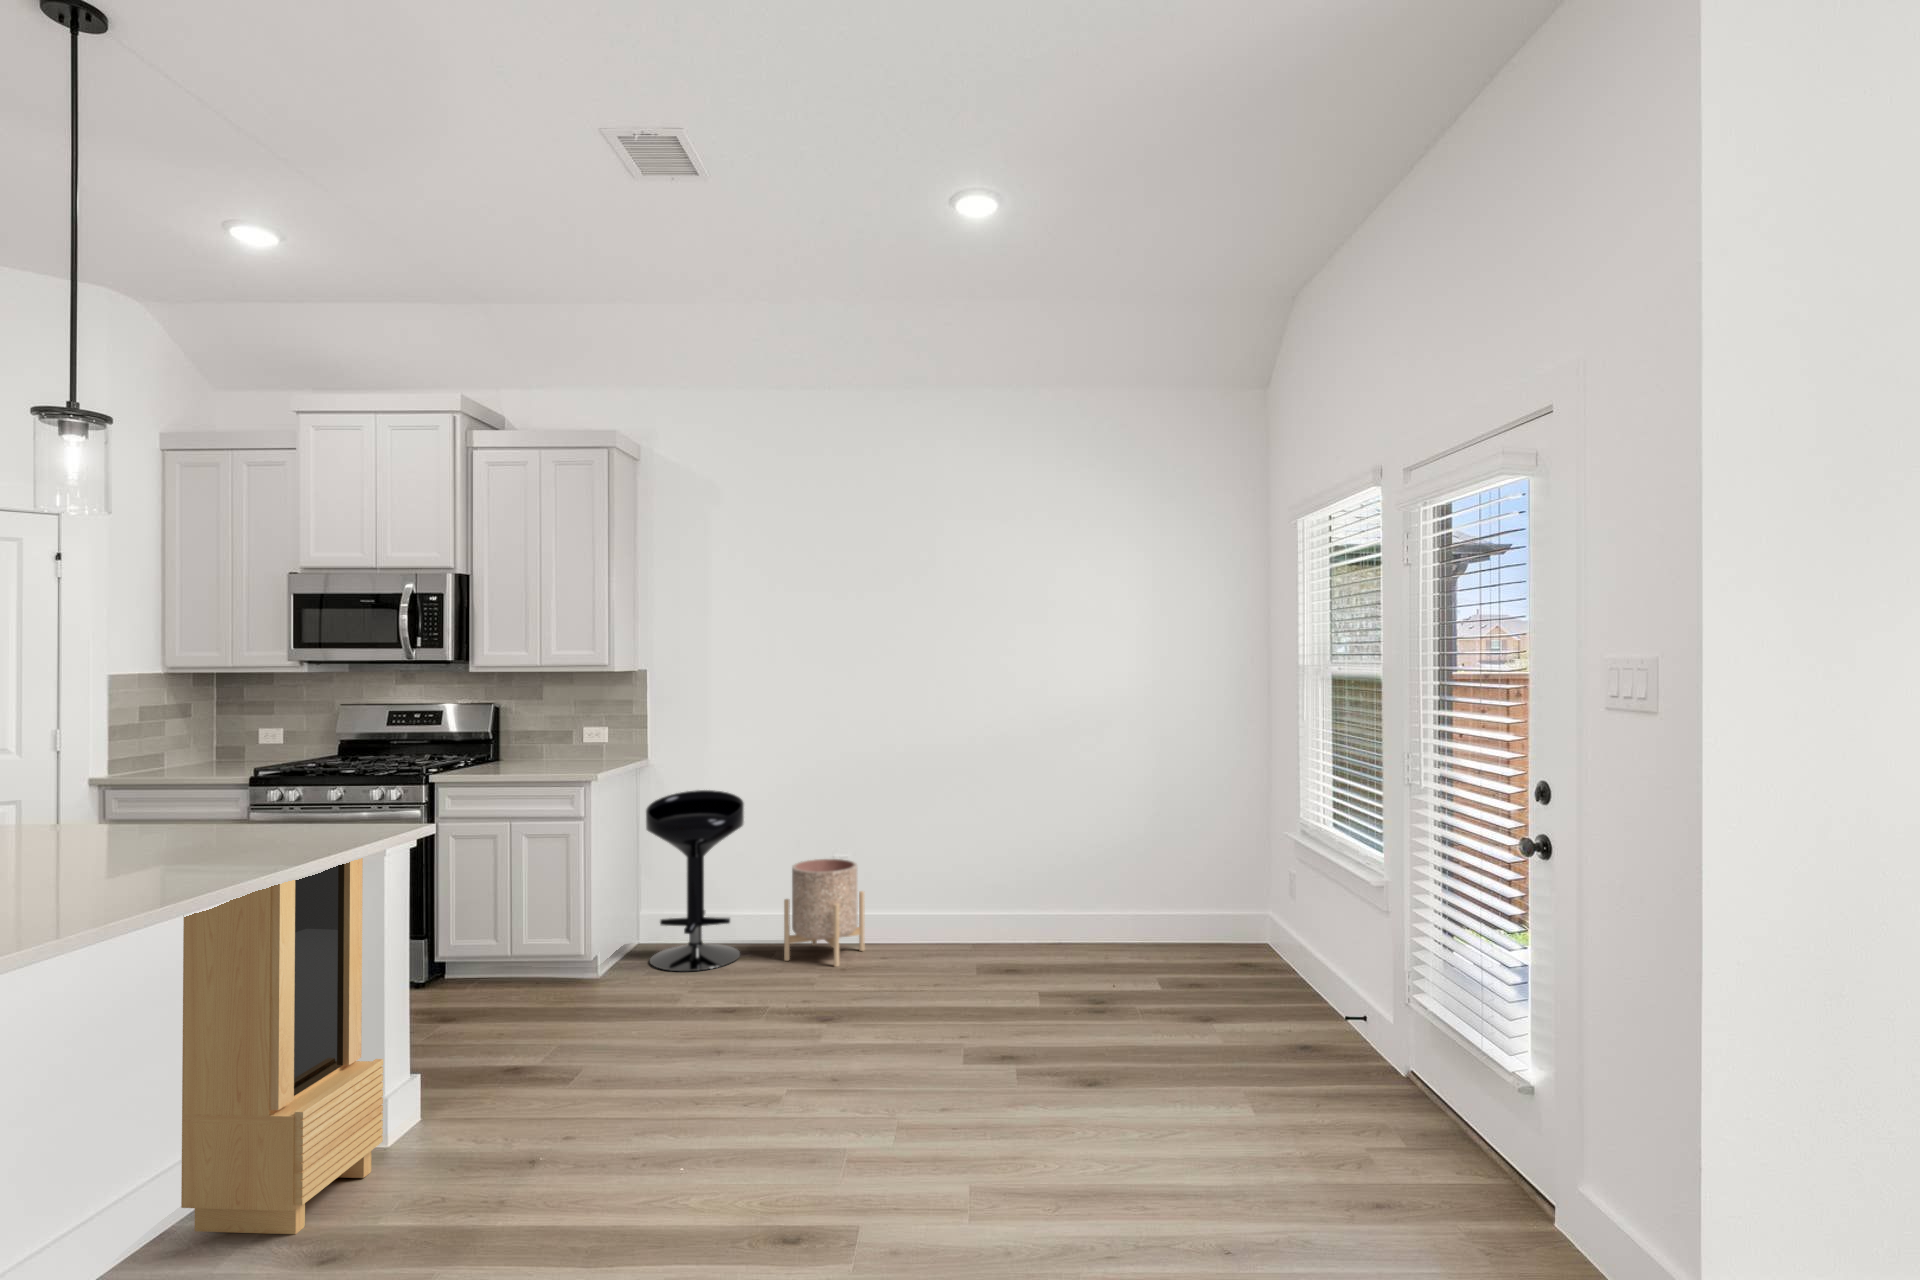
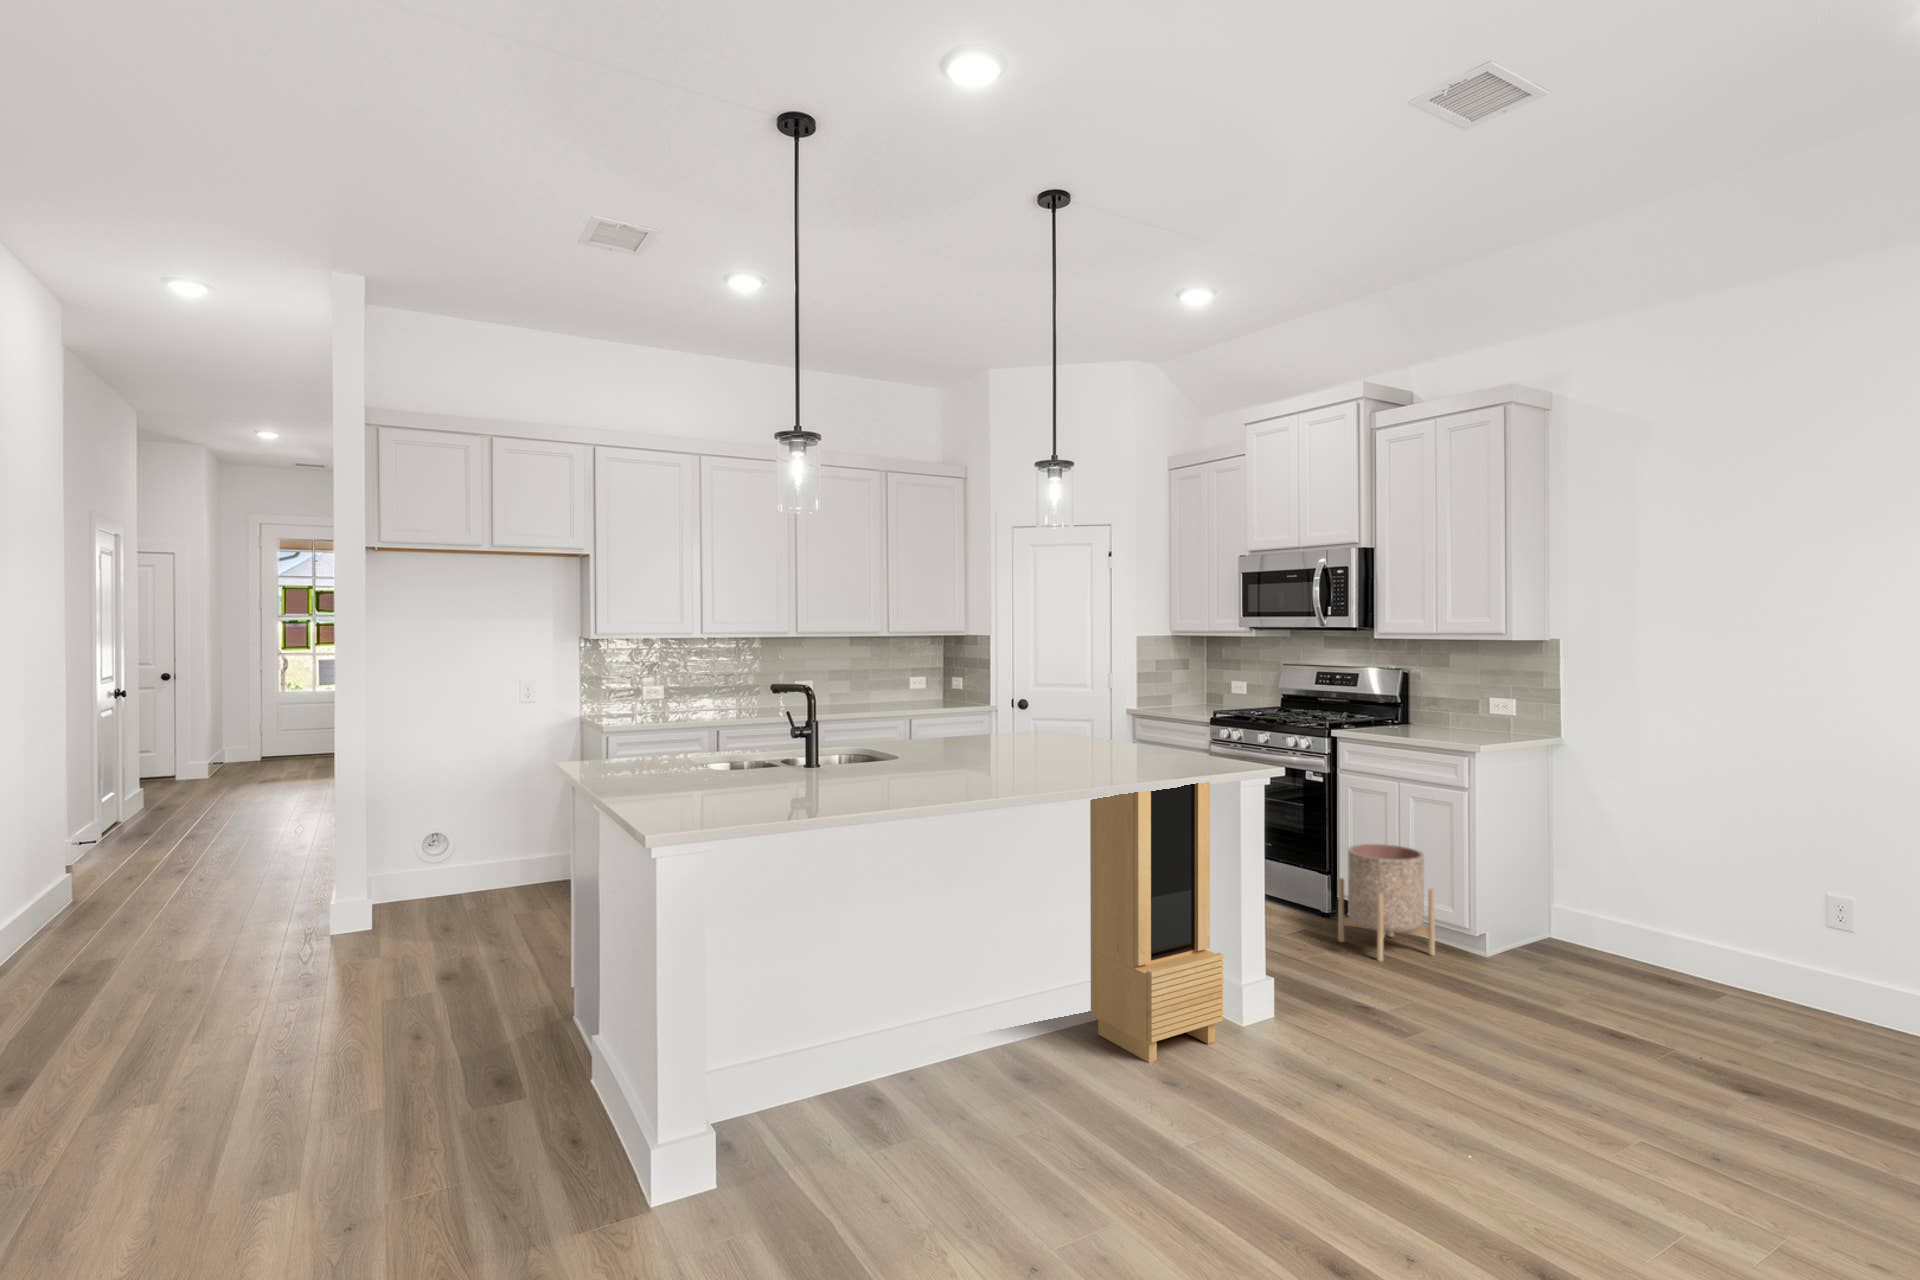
bar stool: present [646,790,744,971] -> none [1546,776,1673,979]
planter: present [784,859,865,967] -> present [1338,844,1435,961]

